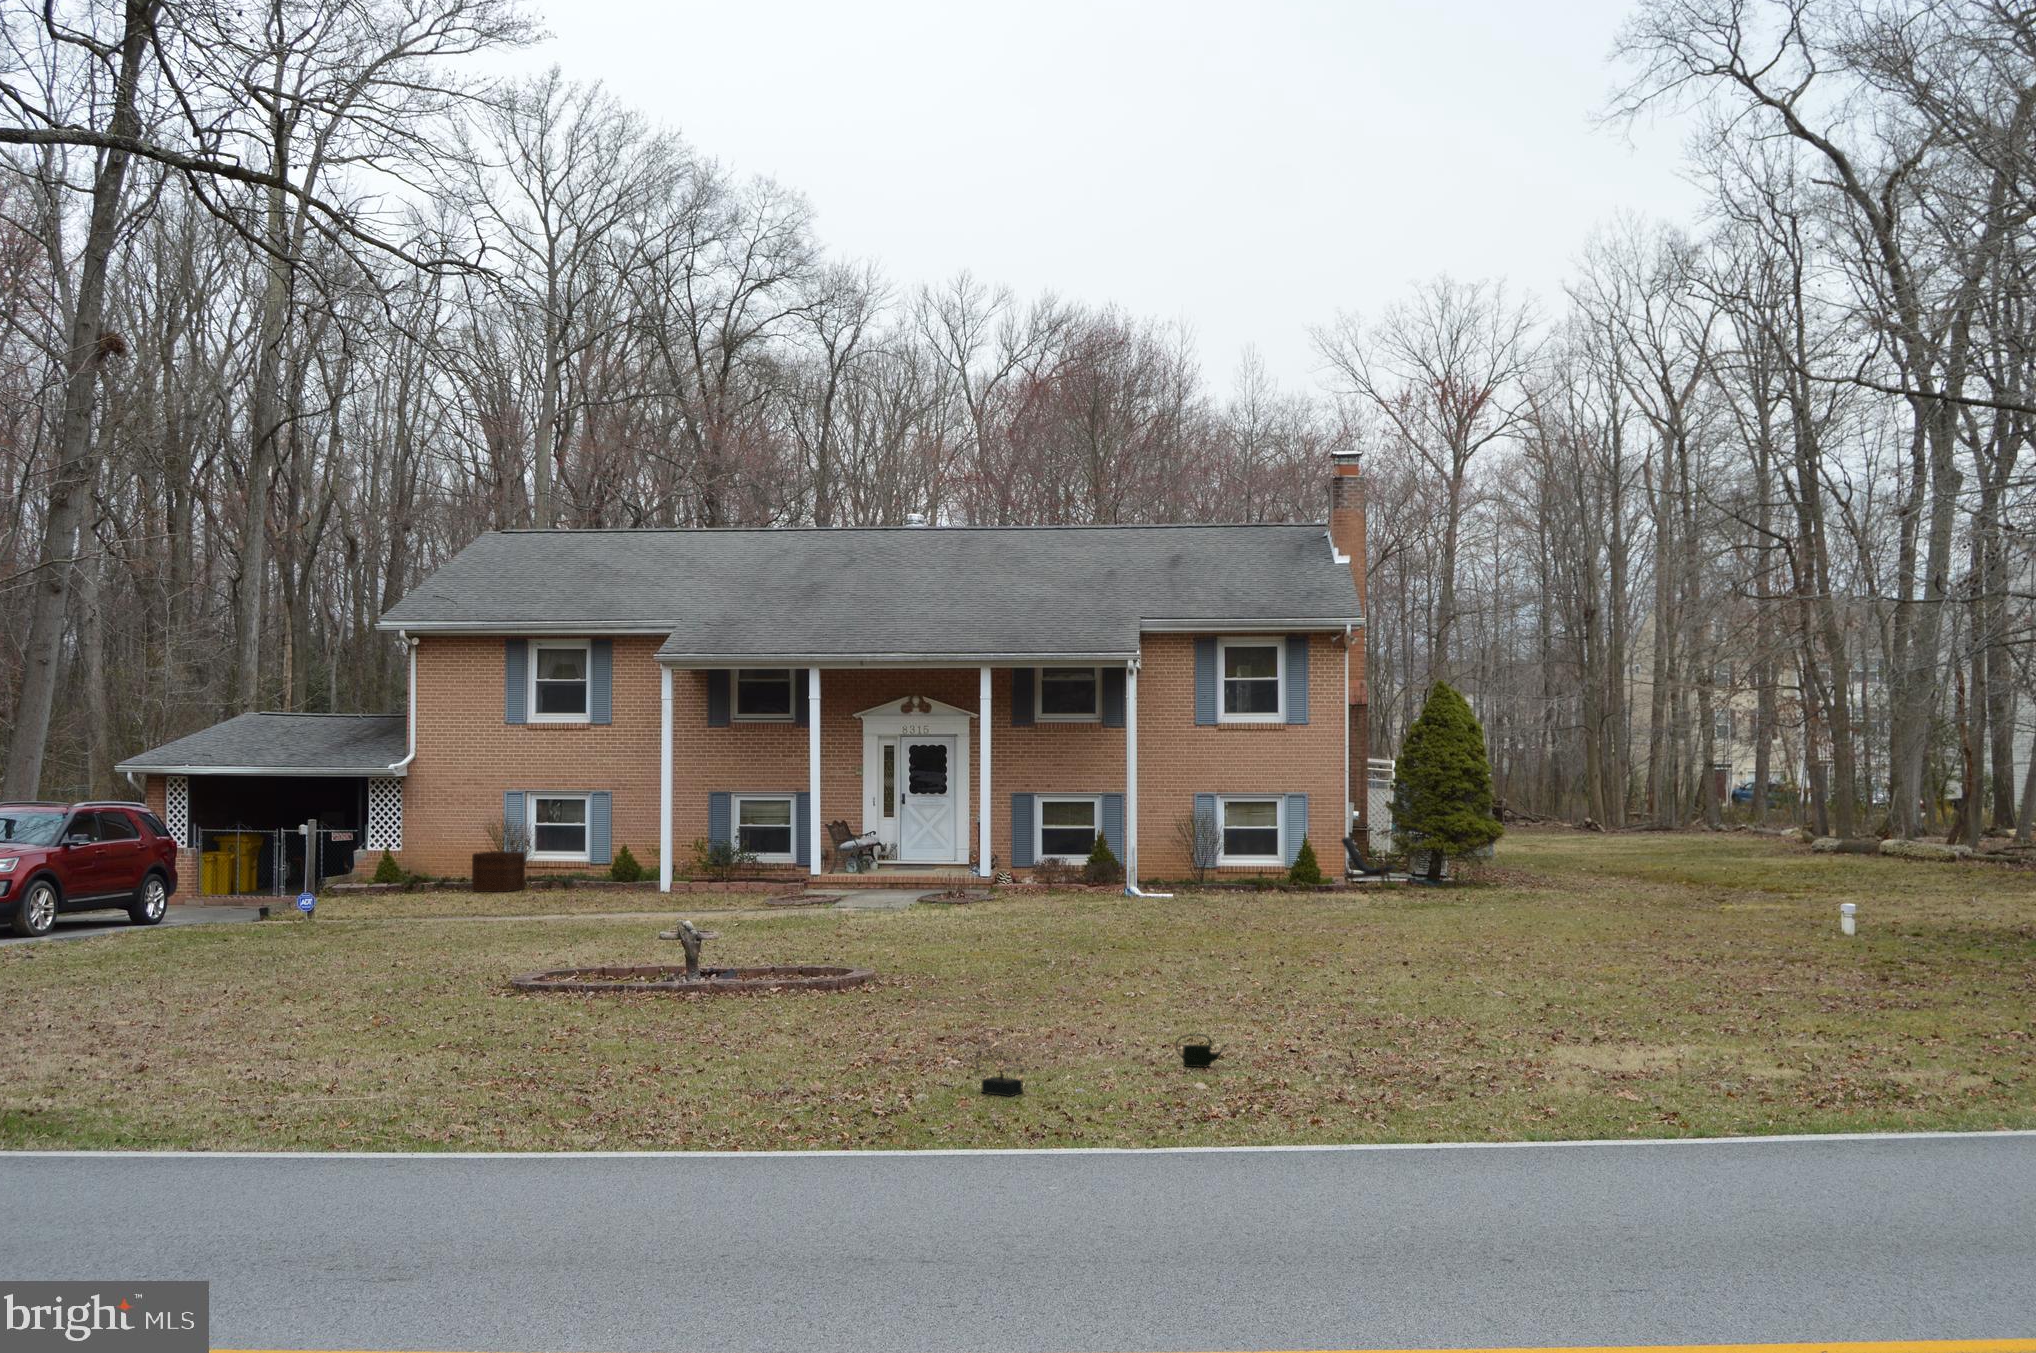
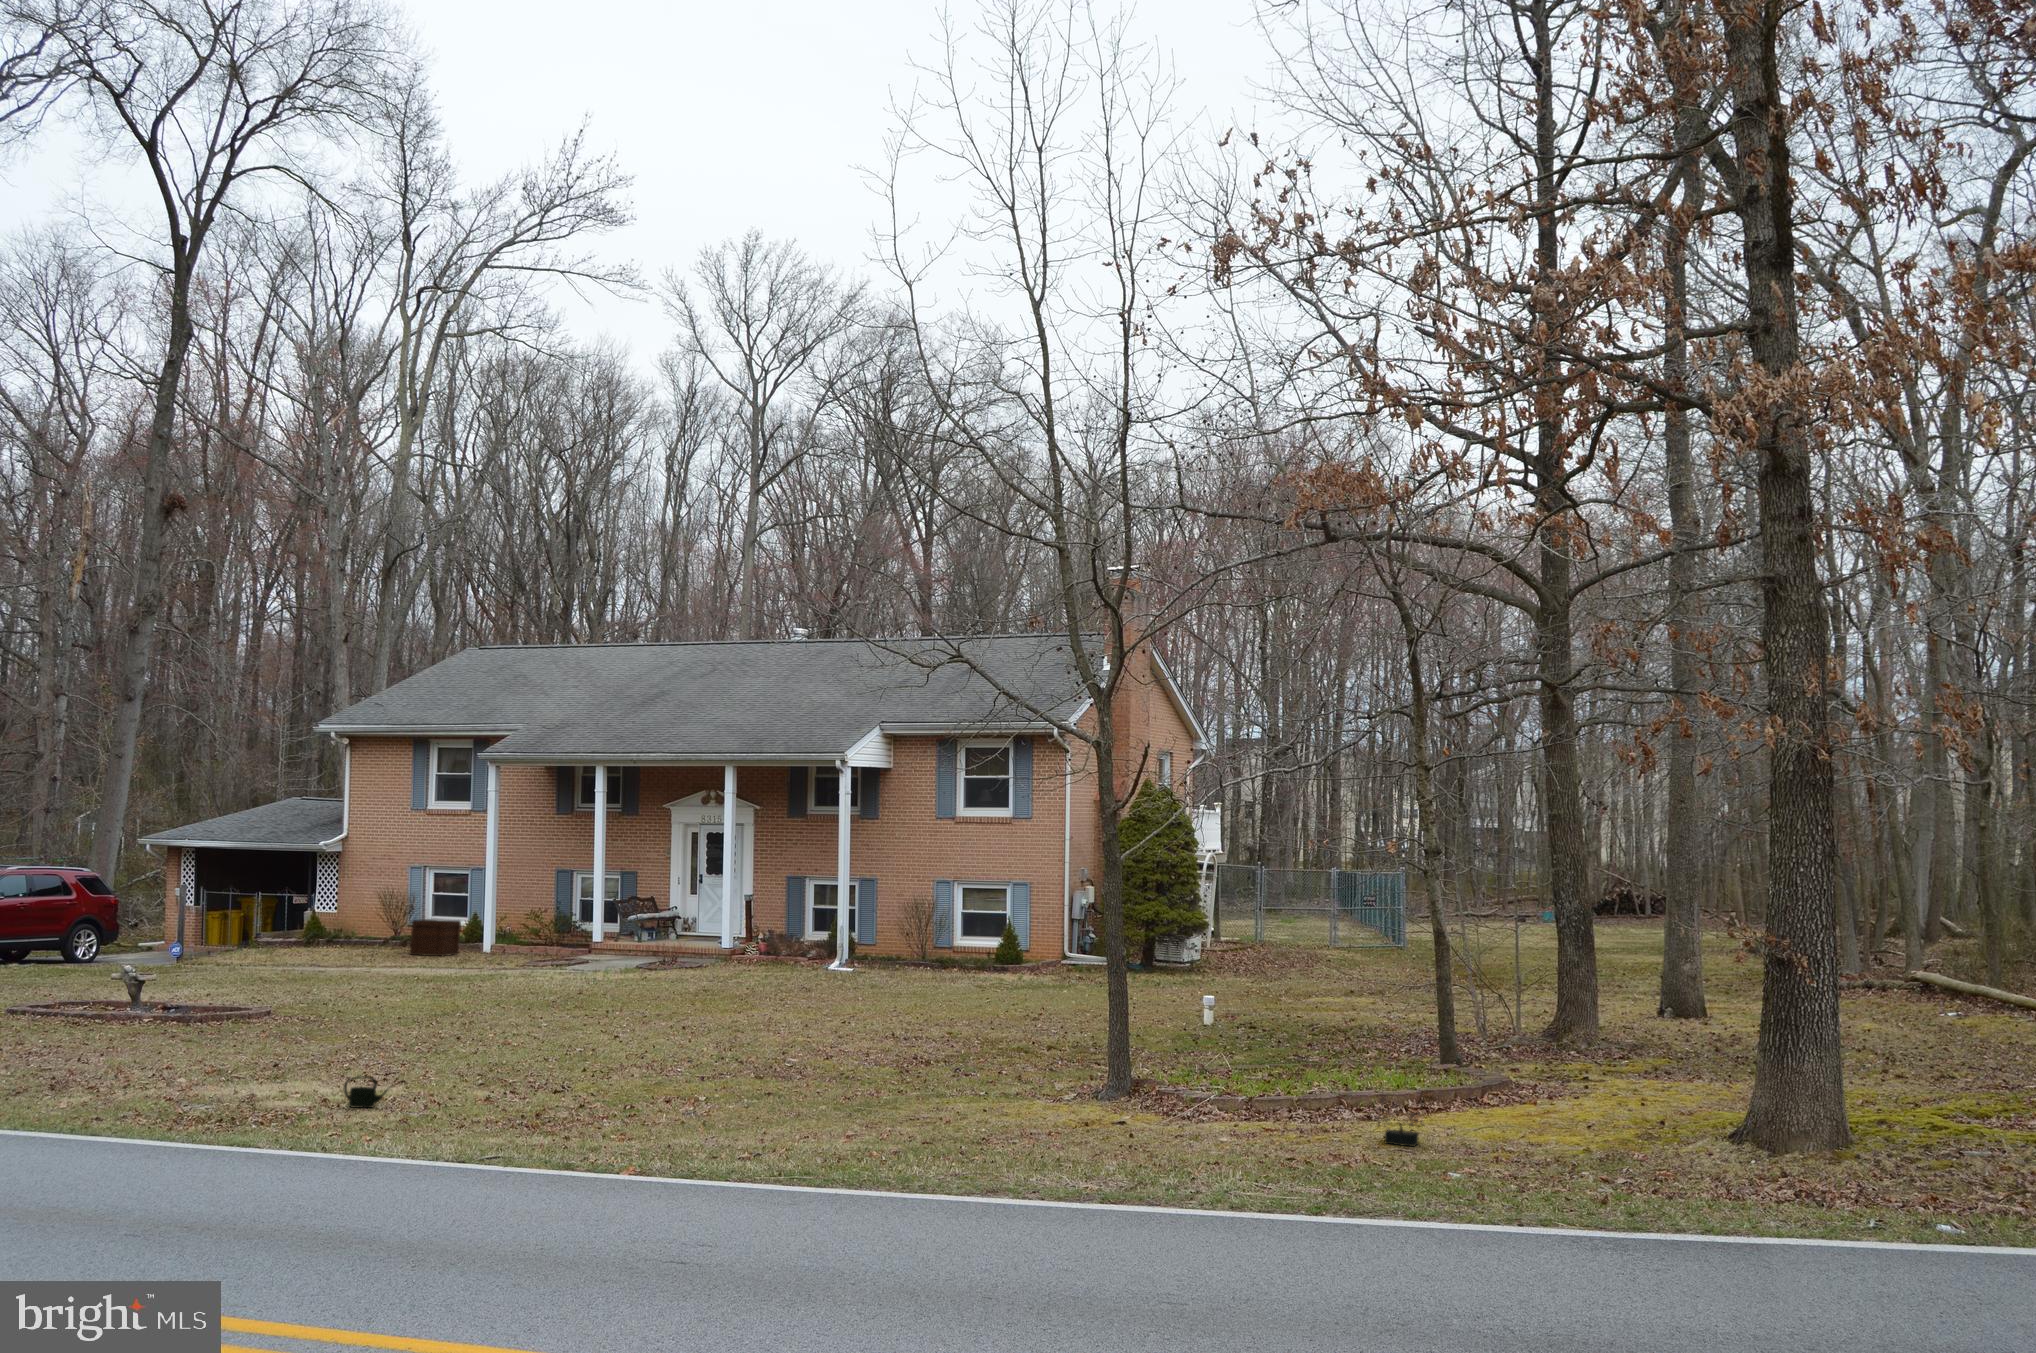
lounge chair: present [1341,837,1396,889] -> none [1182,932,1228,979]
watering can: present [1176,1034,1228,1067] -> present [344,1076,388,1108]
decorative plant: present [974,1042,1025,1096] -> present [1374,1099,1423,1146]

